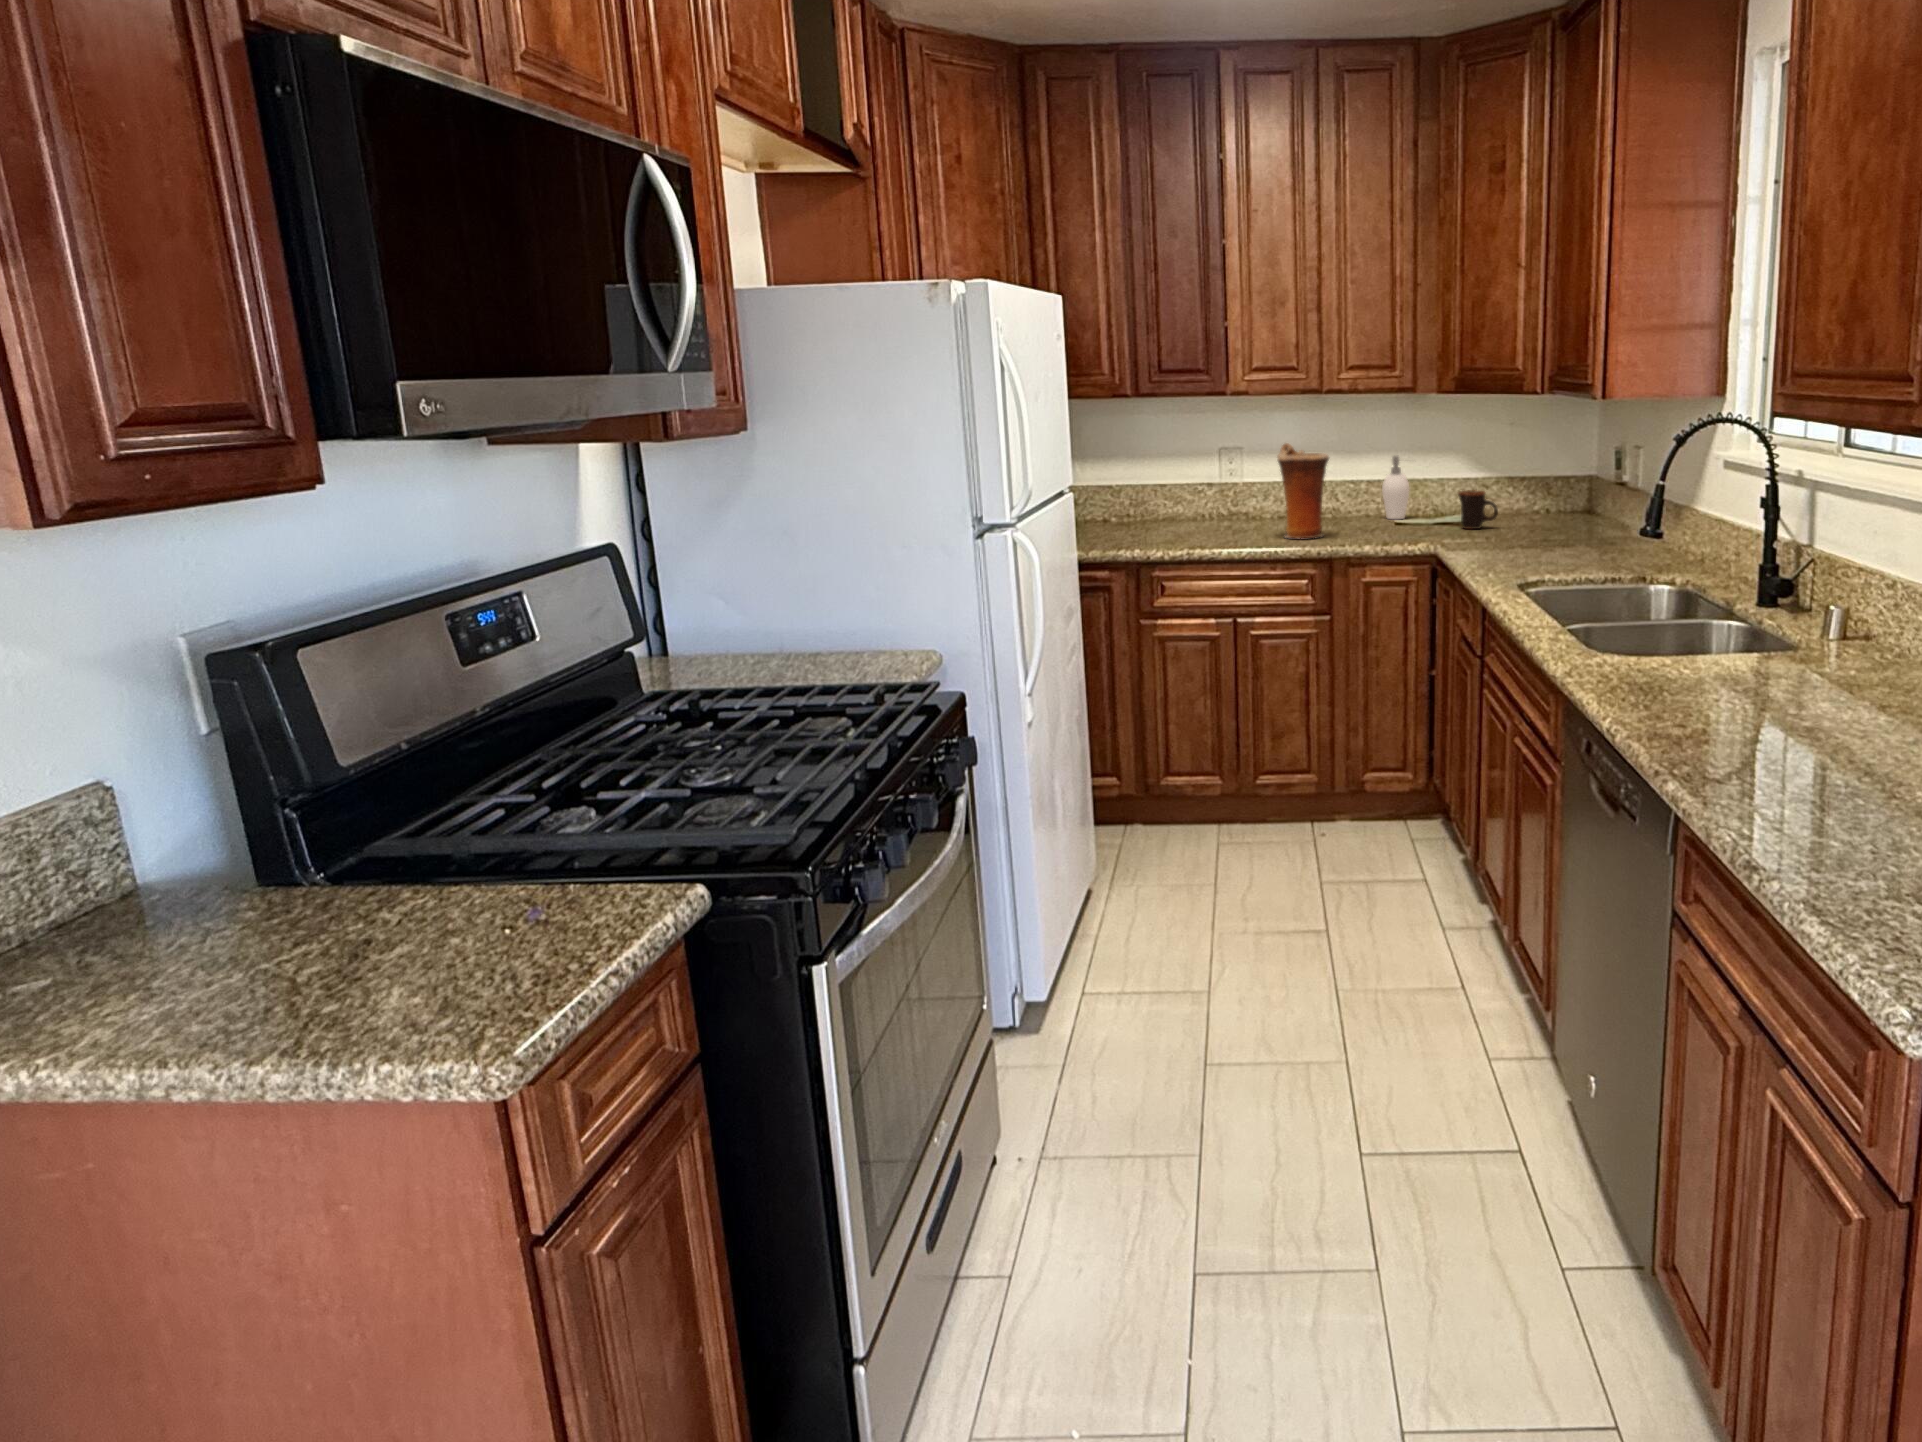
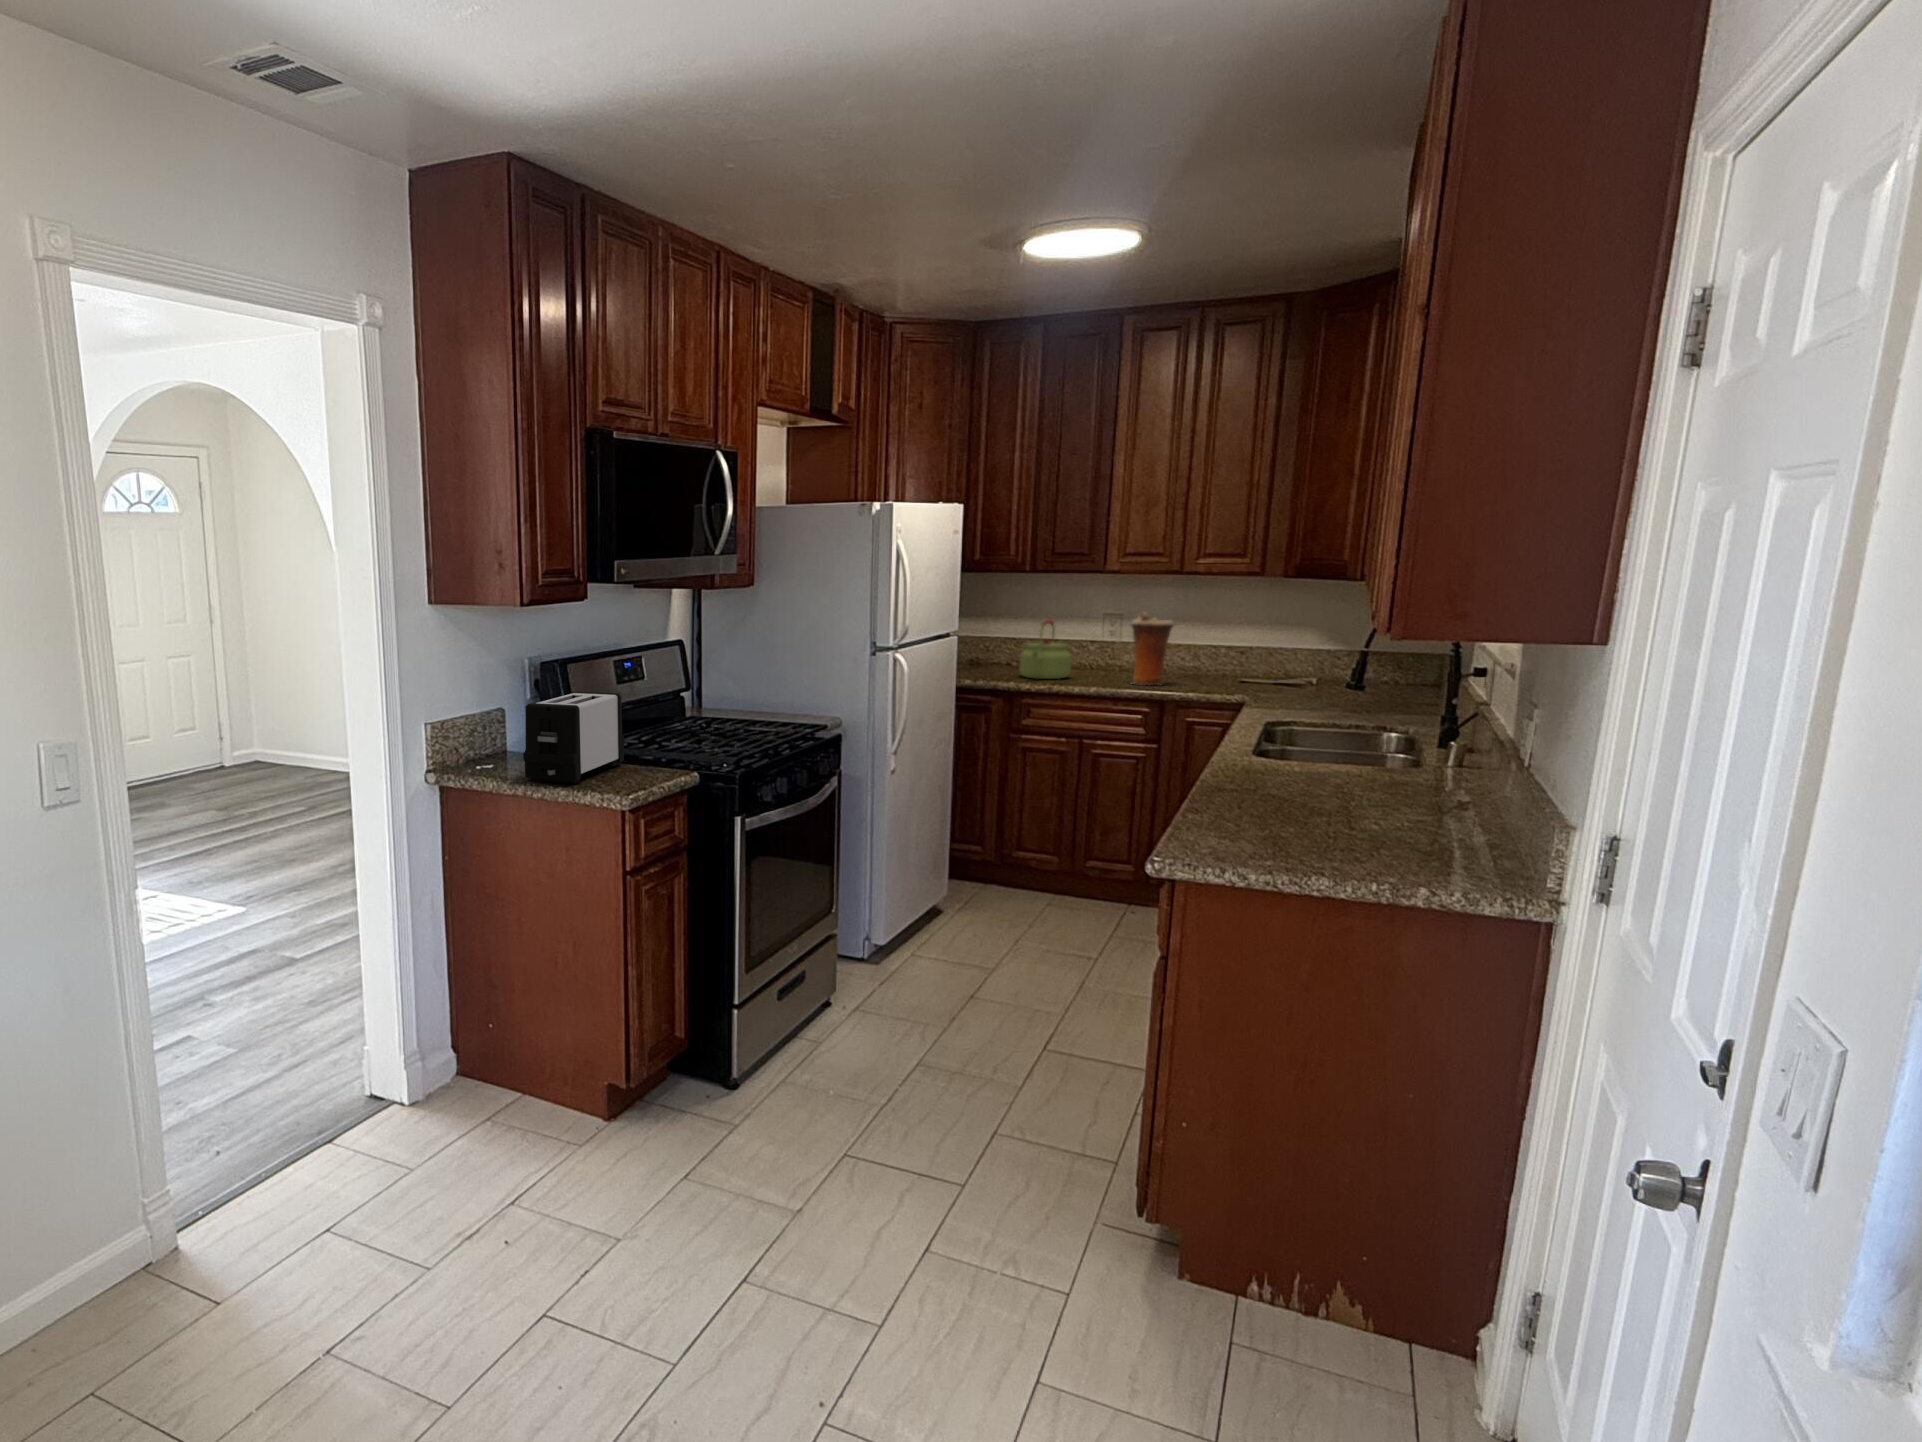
soap dispenser: present [1382,455,1410,519] -> none [1237,627,1268,679]
kettle: none [1137,459,1204,541] -> present [1019,620,1071,679]
mug: present [1458,490,1498,529] -> none [1290,658,1326,690]
toaster: none [98,719,493,1043] -> present [523,691,625,783]

